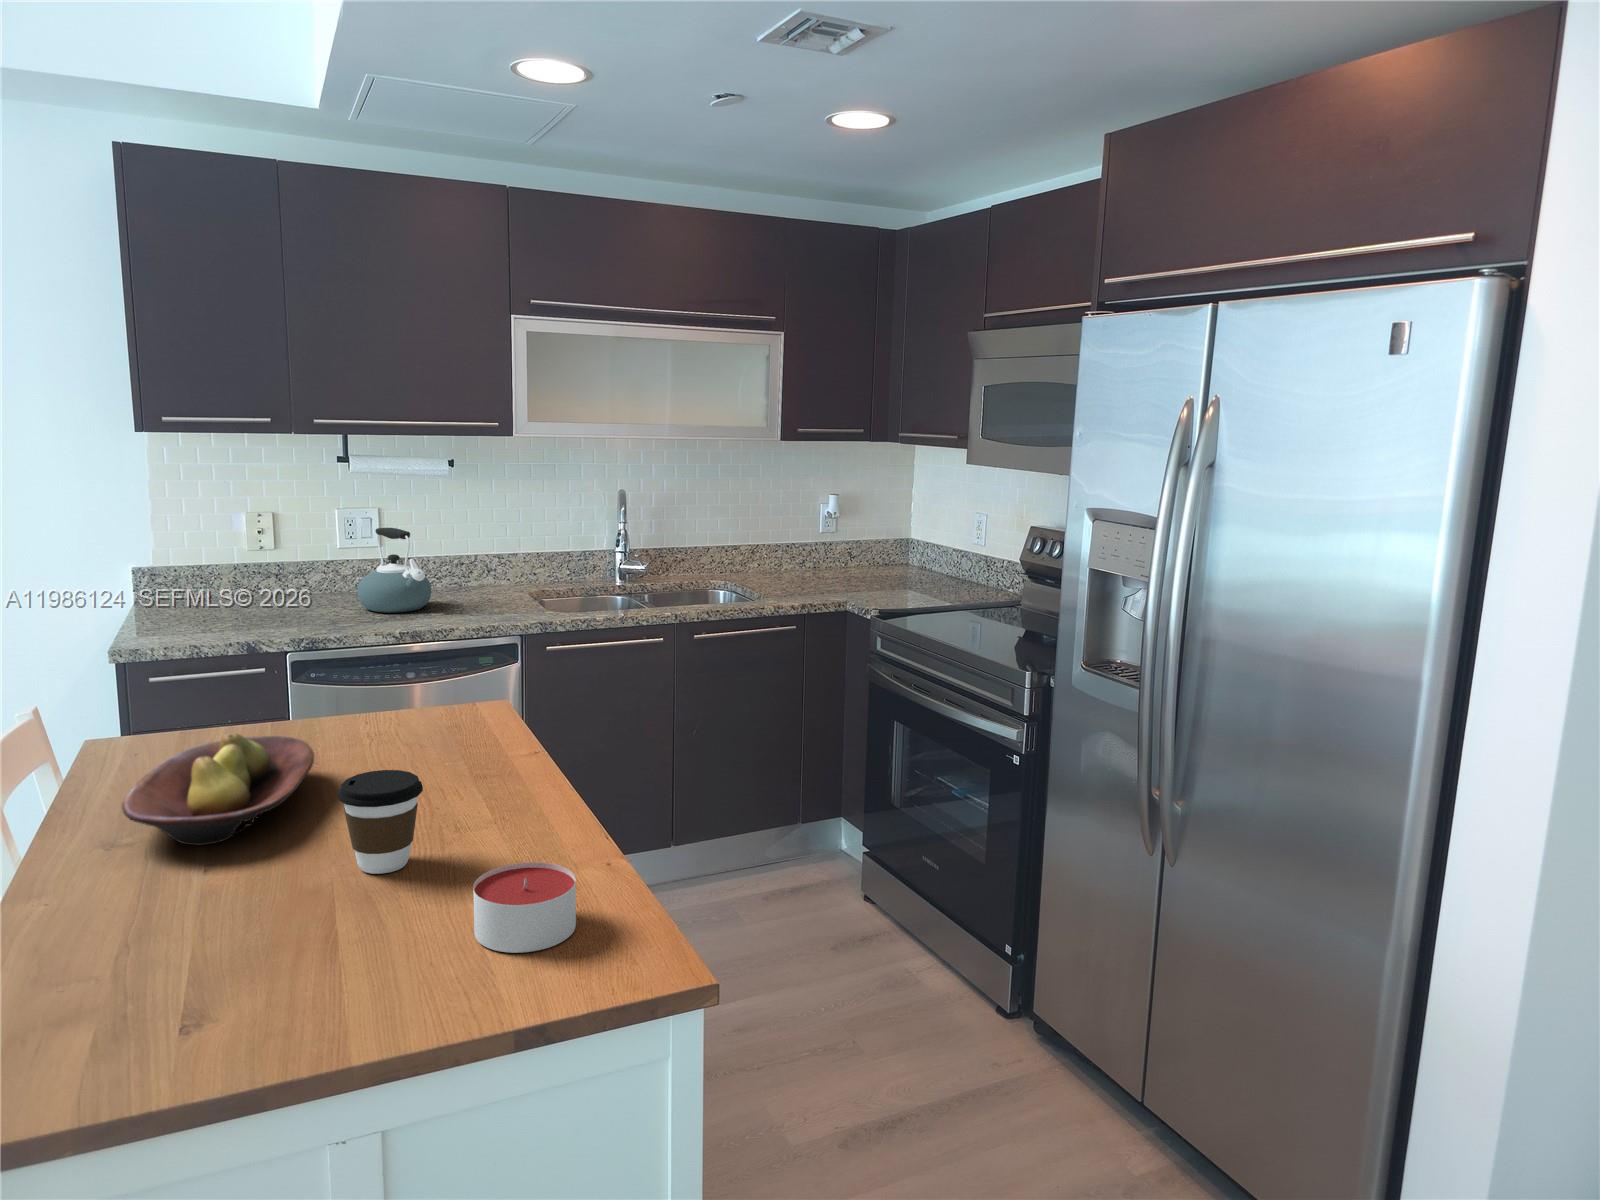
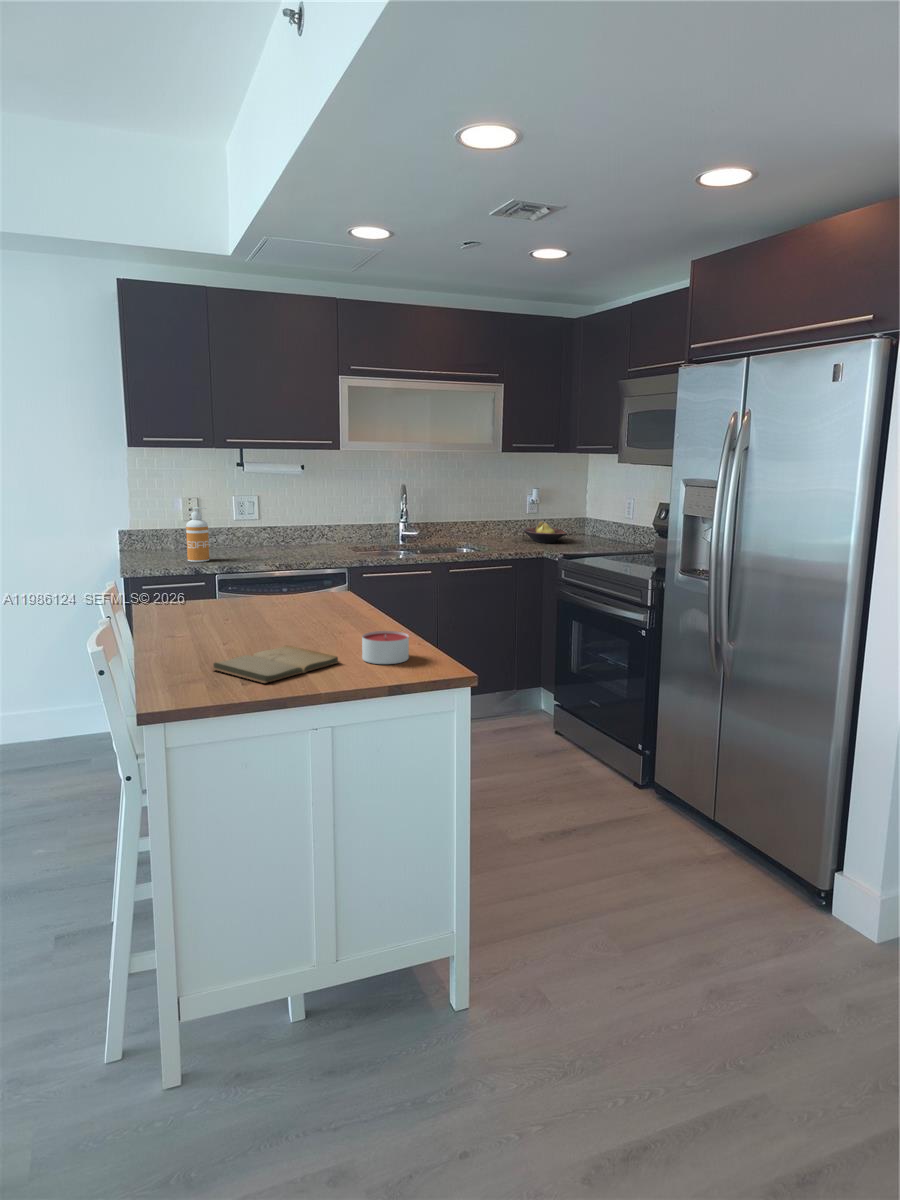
kettle: present [357,528,431,613] -> none [250,506,292,556]
soap dispenser: none [236,534,280,628] -> present [186,507,209,562]
fruit bowl: present [122,733,314,845] -> present [523,522,567,543]
coffee cup: present [338,770,423,874] -> none [291,596,330,643]
book: none [112,894,424,1047] -> present [212,645,340,683]

